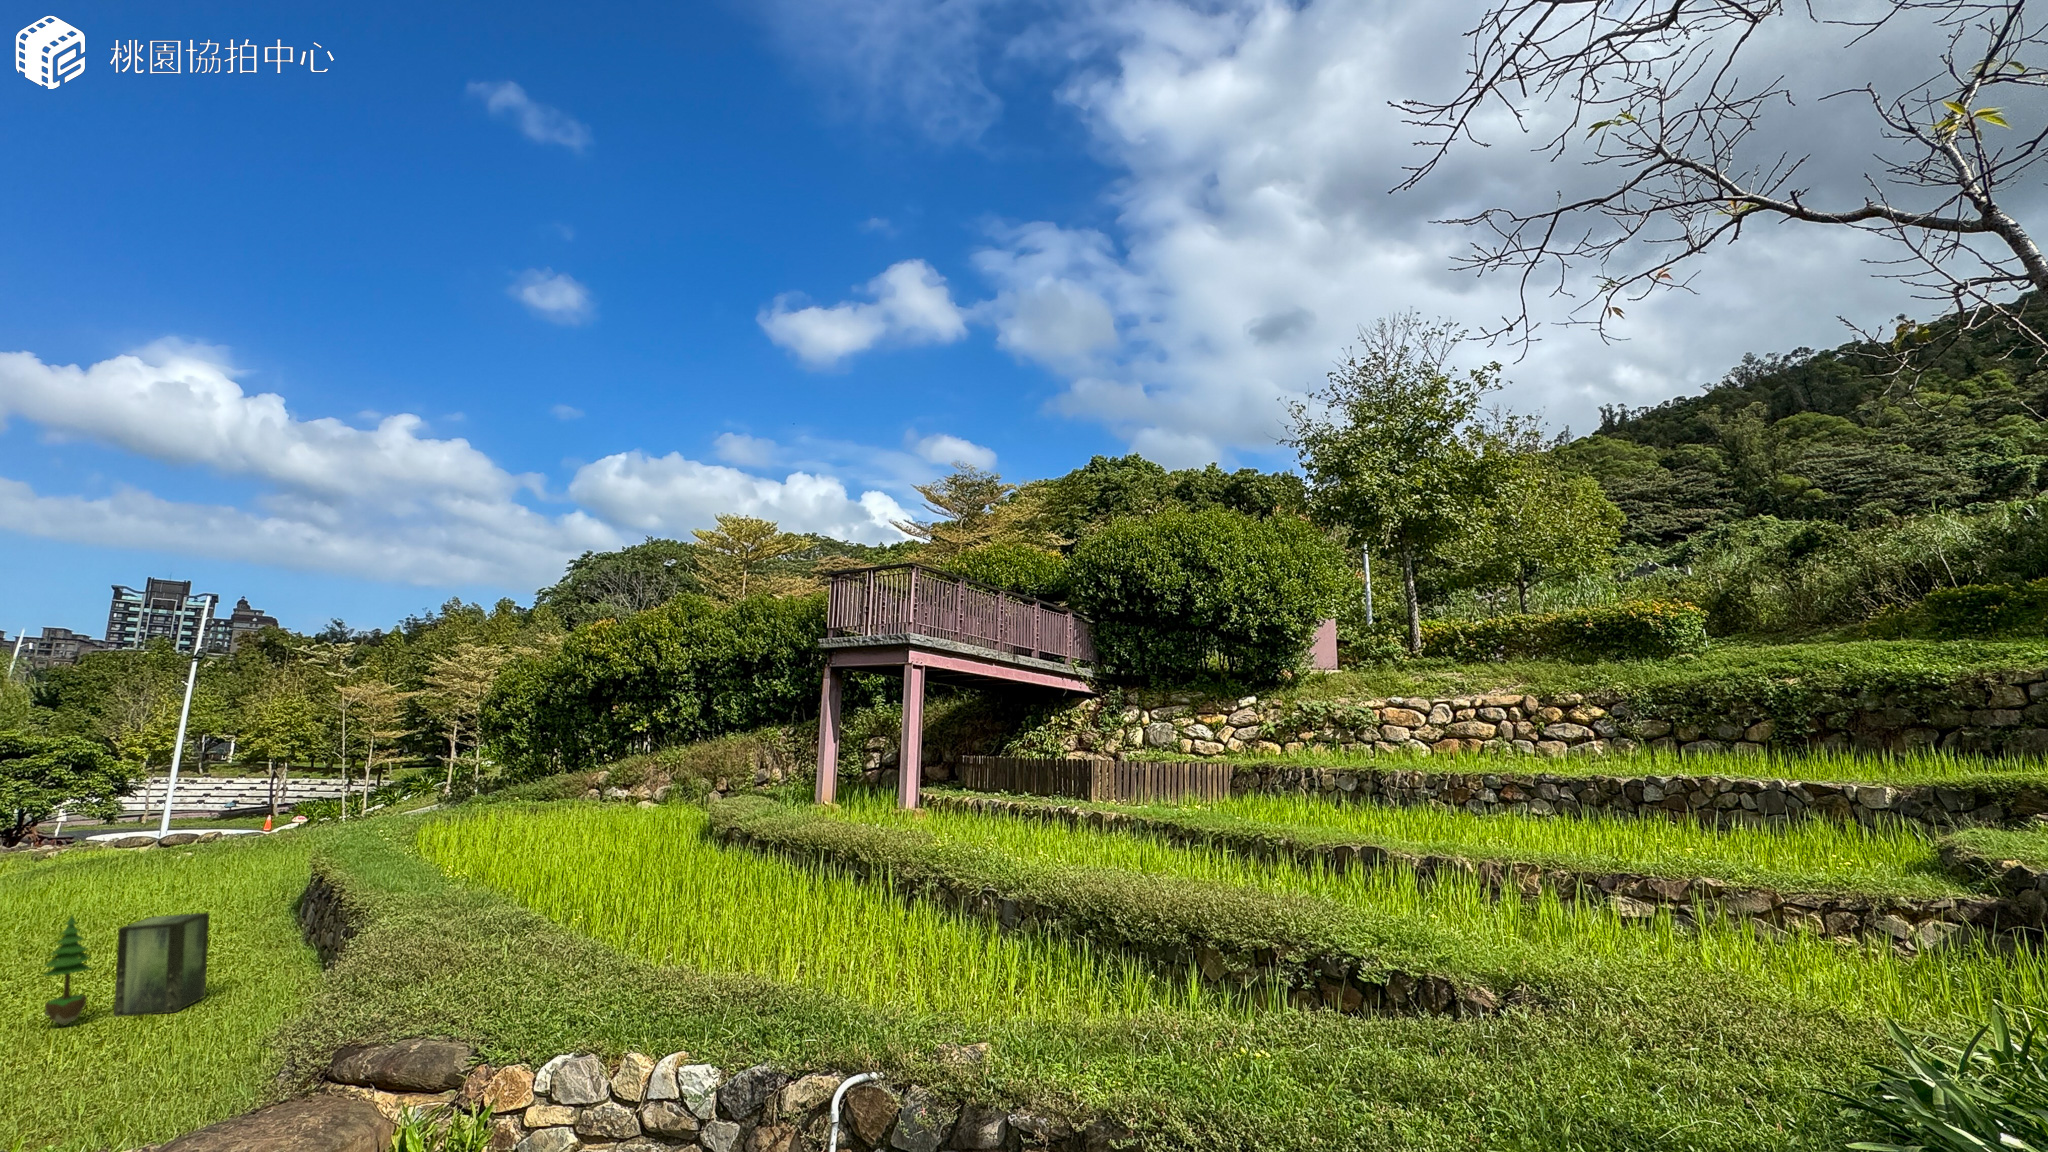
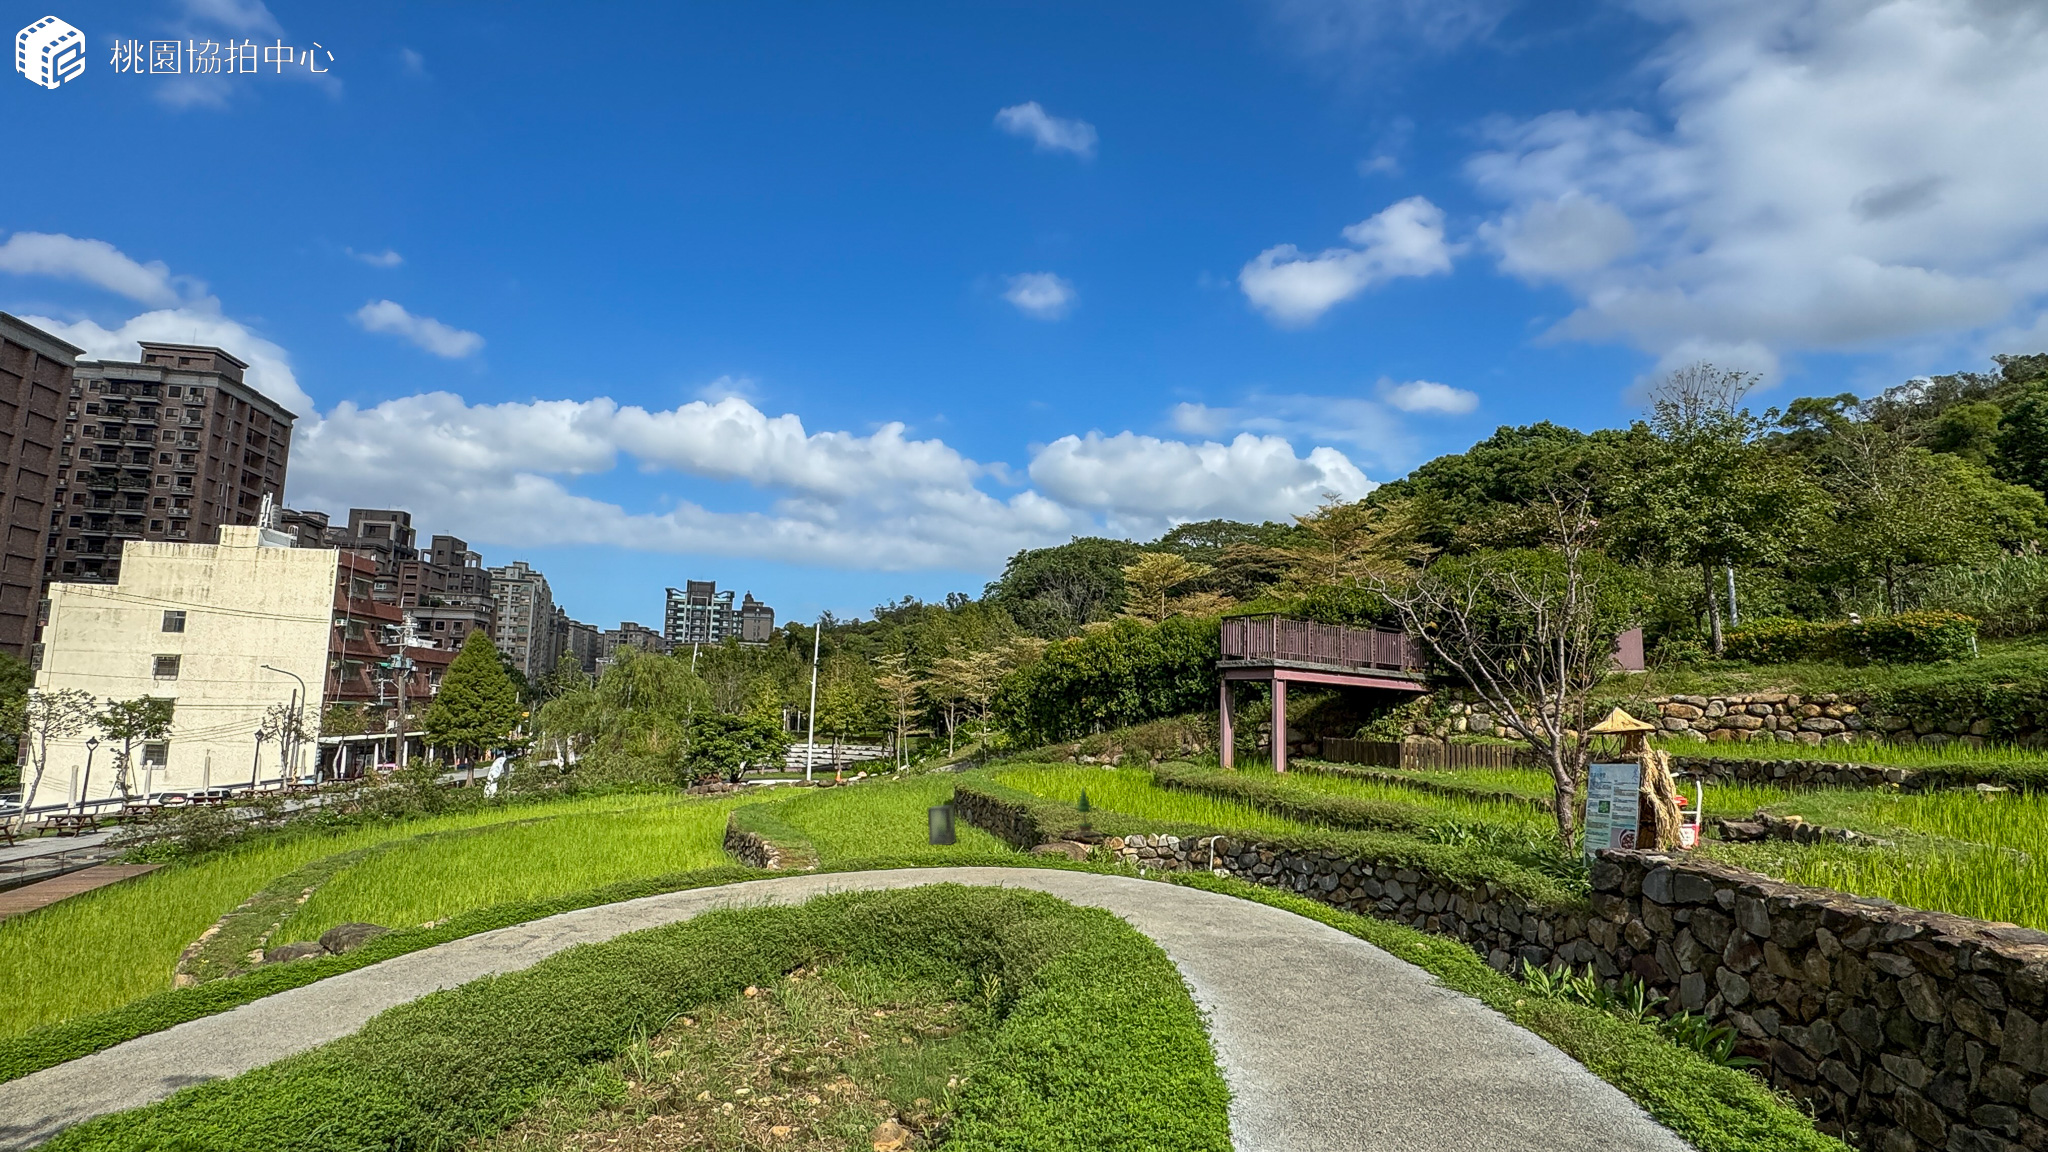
potted tree: present [44,916,91,1026] -> present [1077,788,1092,836]

